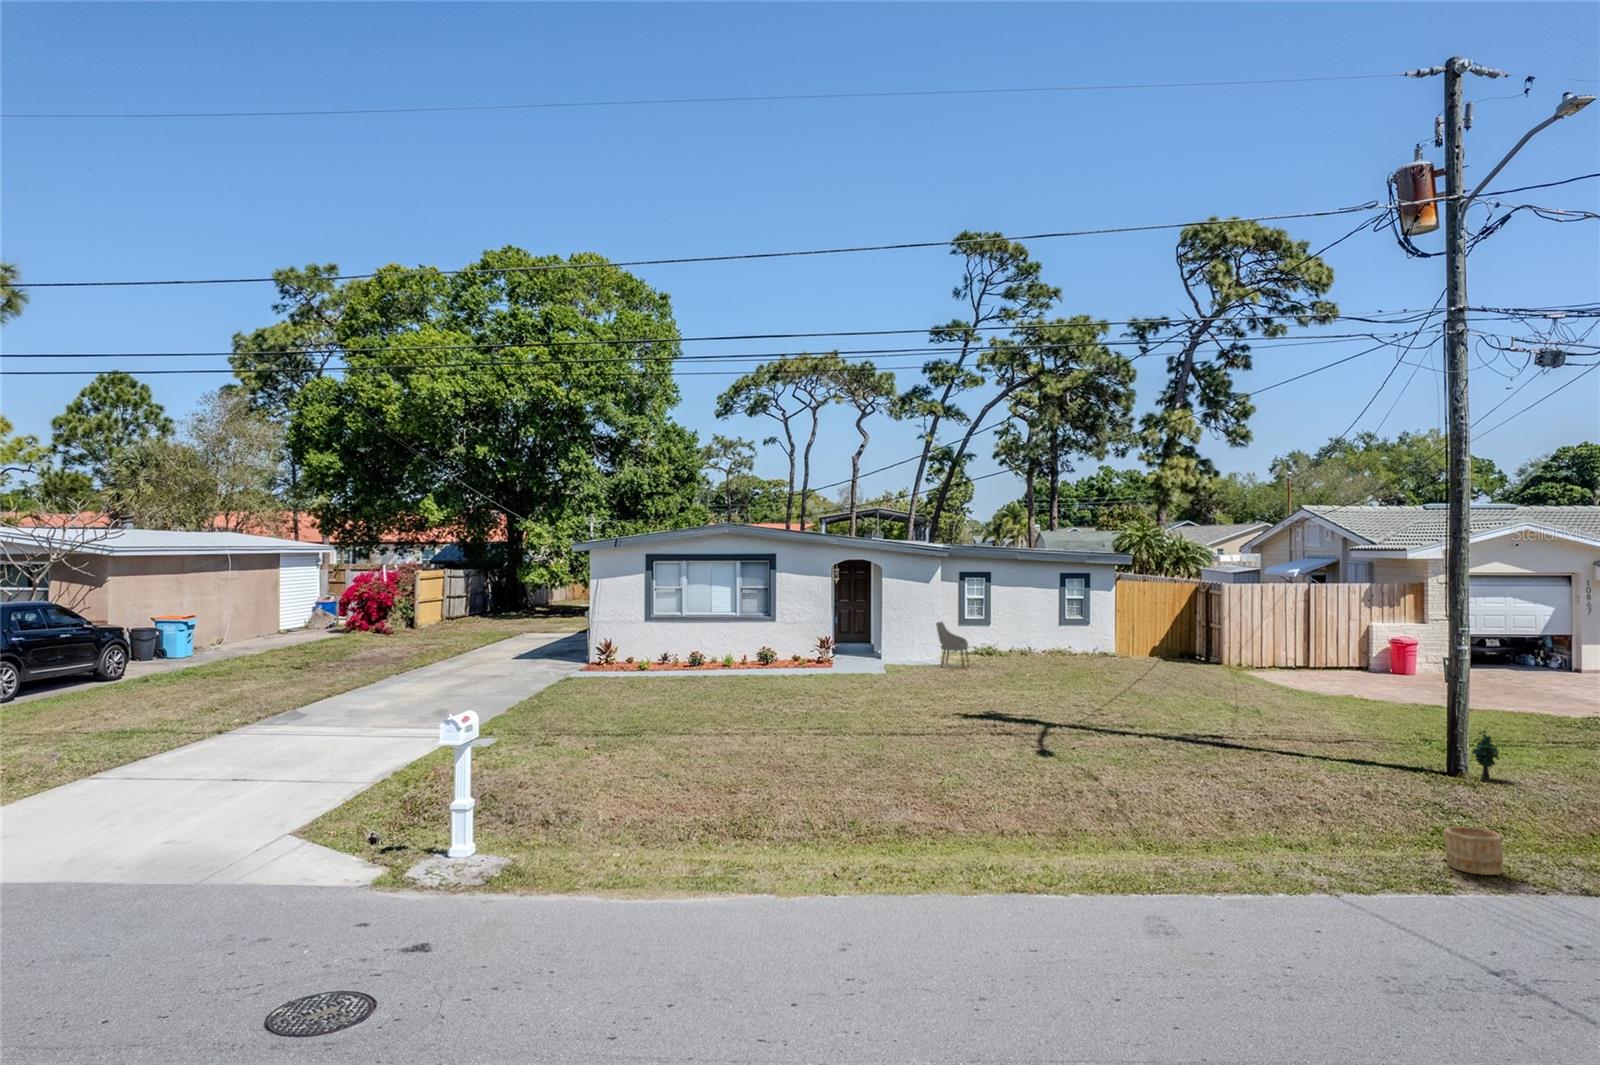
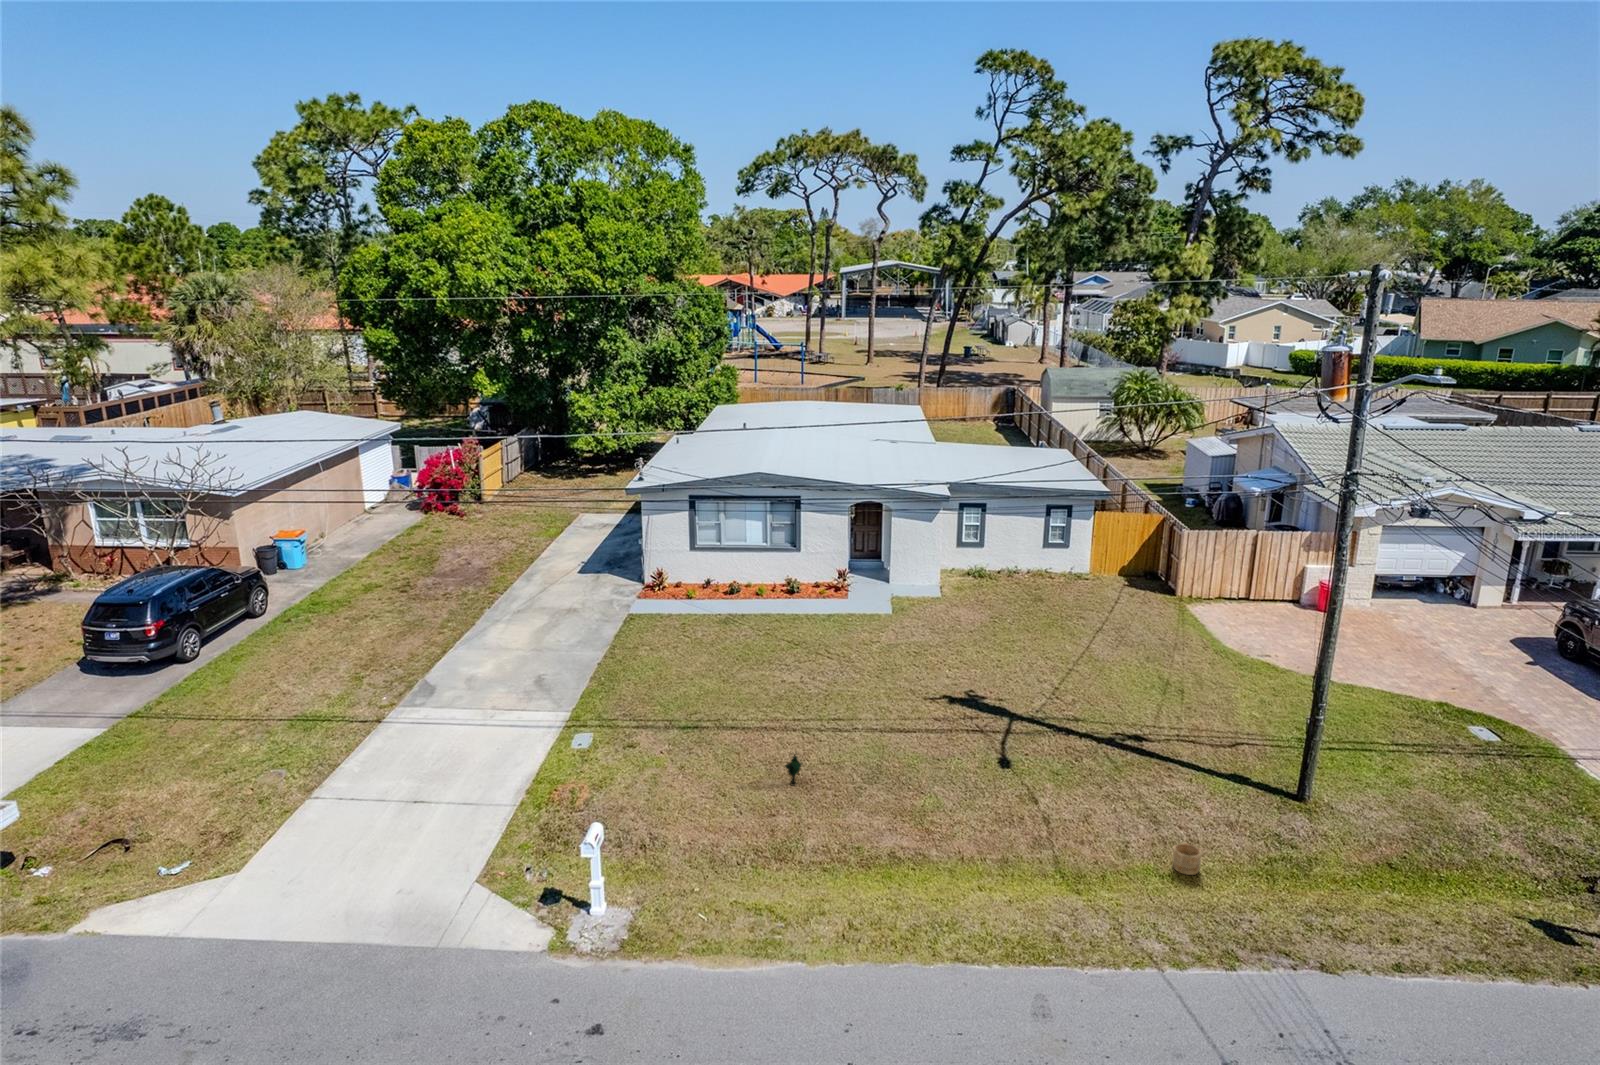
chair: present [936,622,969,666] -> none [932,555,958,597]
decorative plant: present [1472,731,1499,782] -> present [785,755,802,786]

